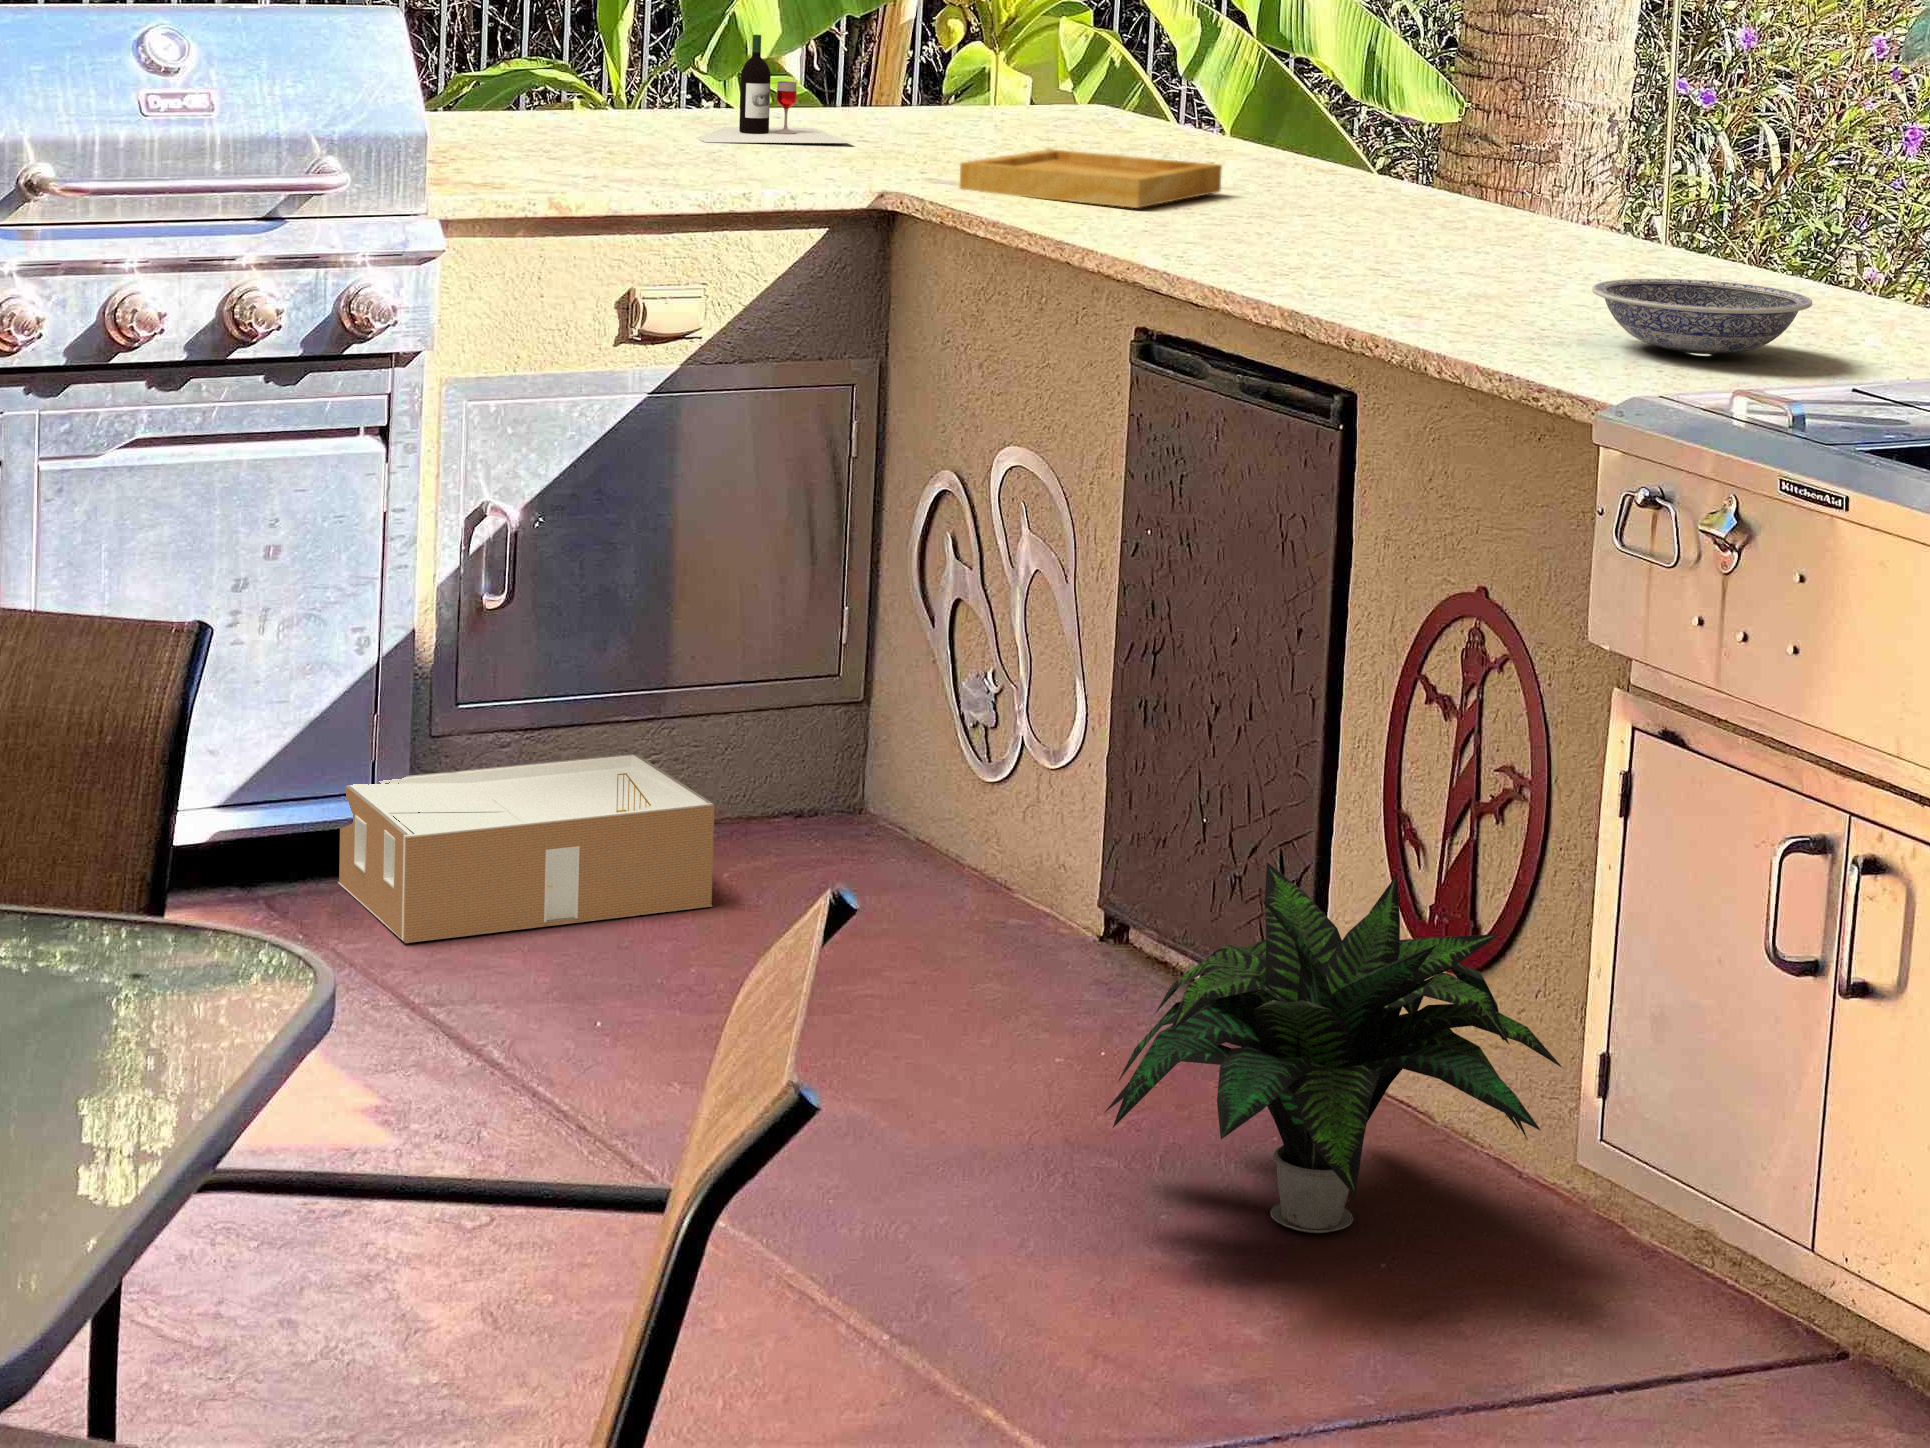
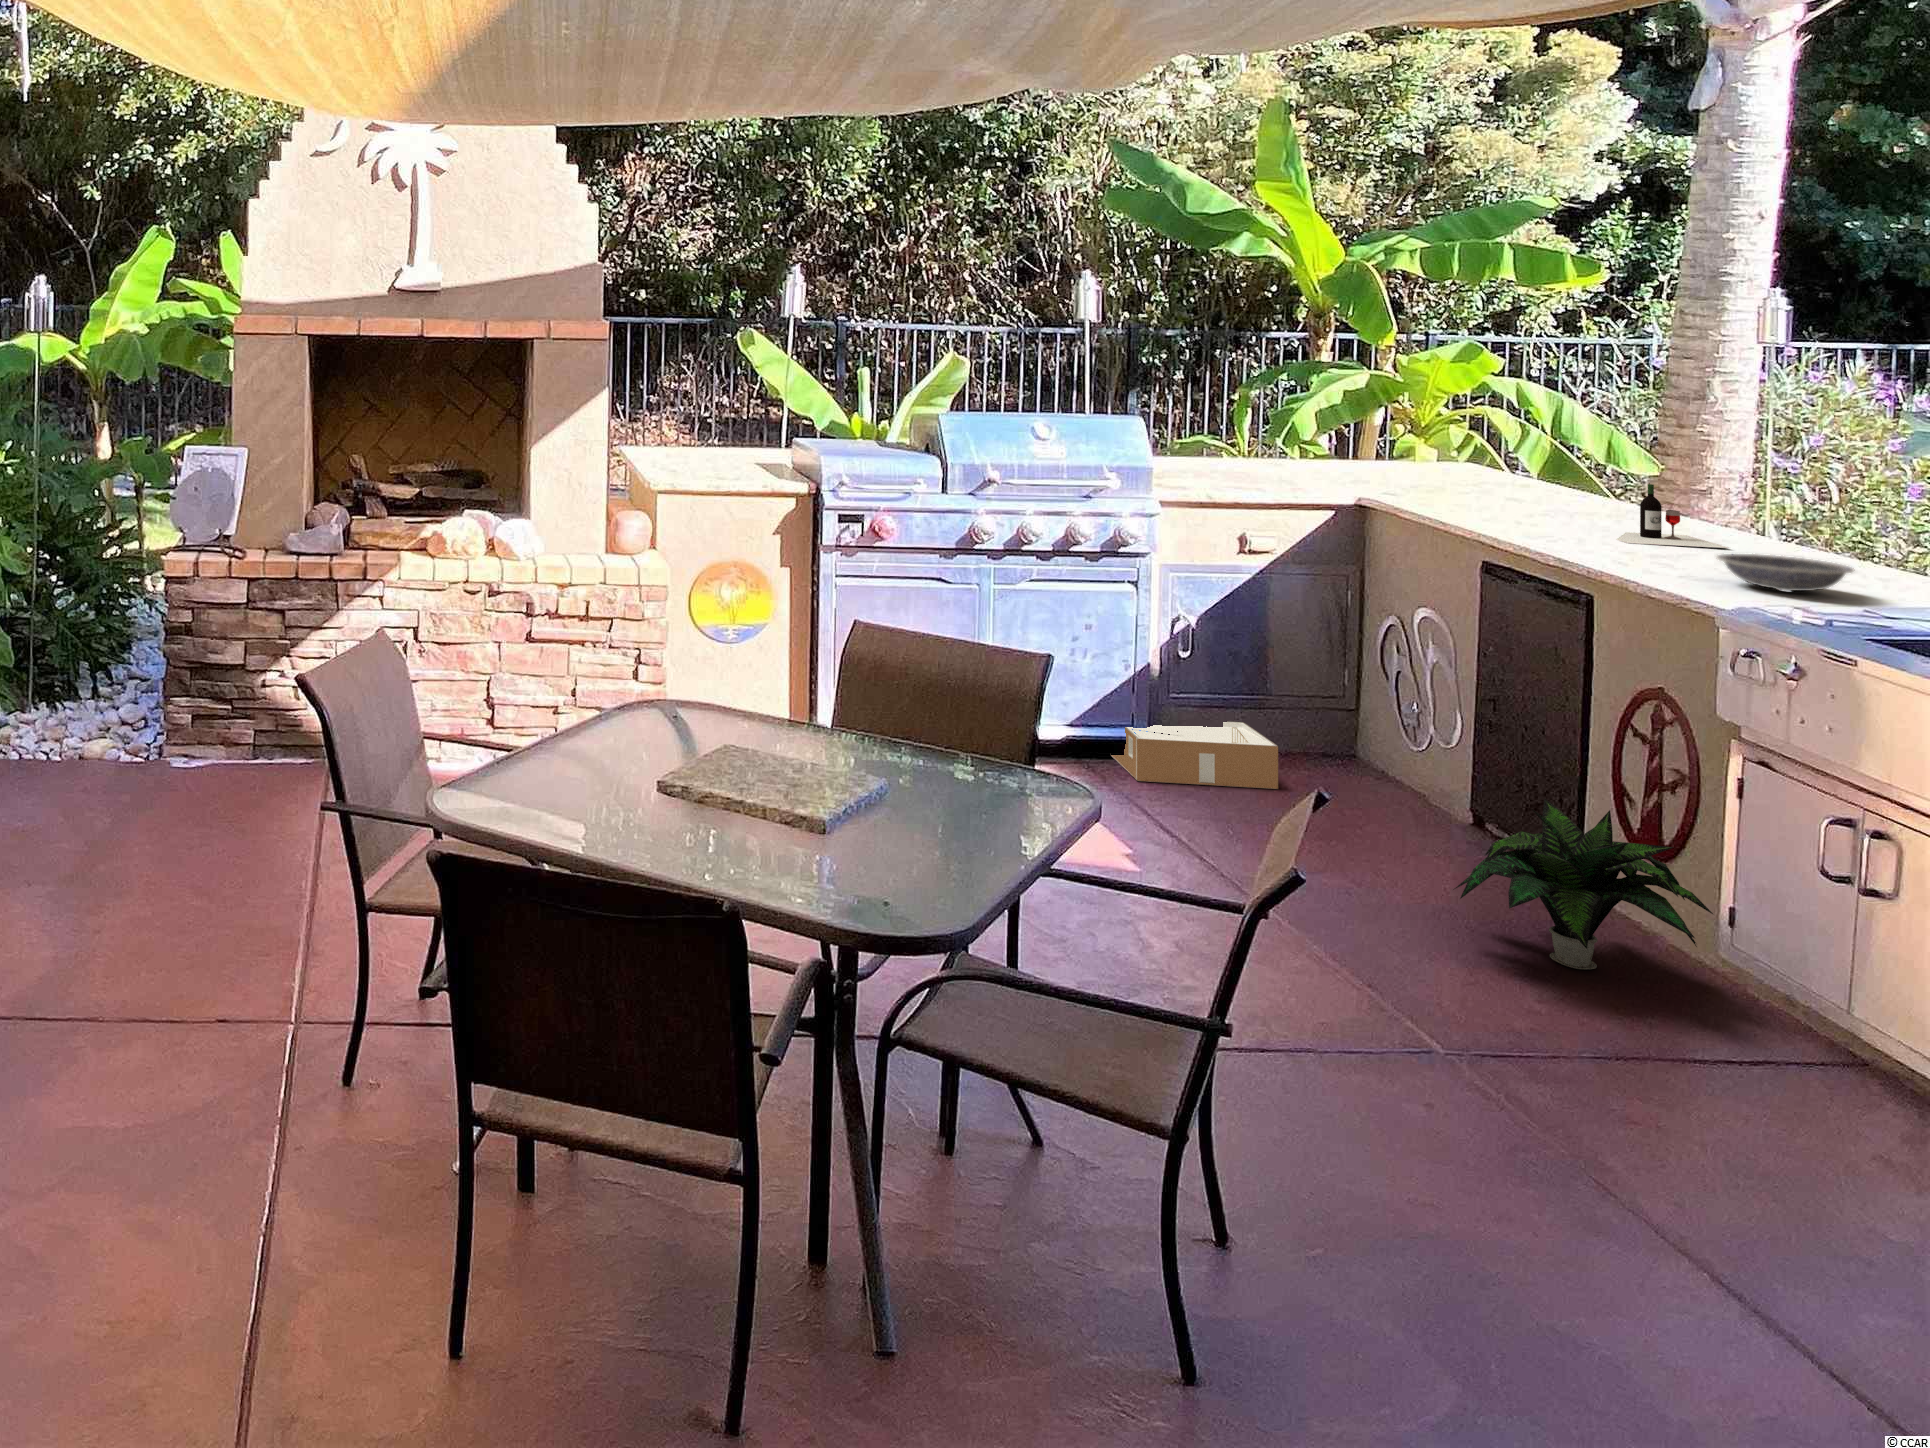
wine bottle: present [697,35,853,143] -> present [1617,484,1729,548]
tray: present [960,149,1222,208] -> none [1394,485,1537,511]

